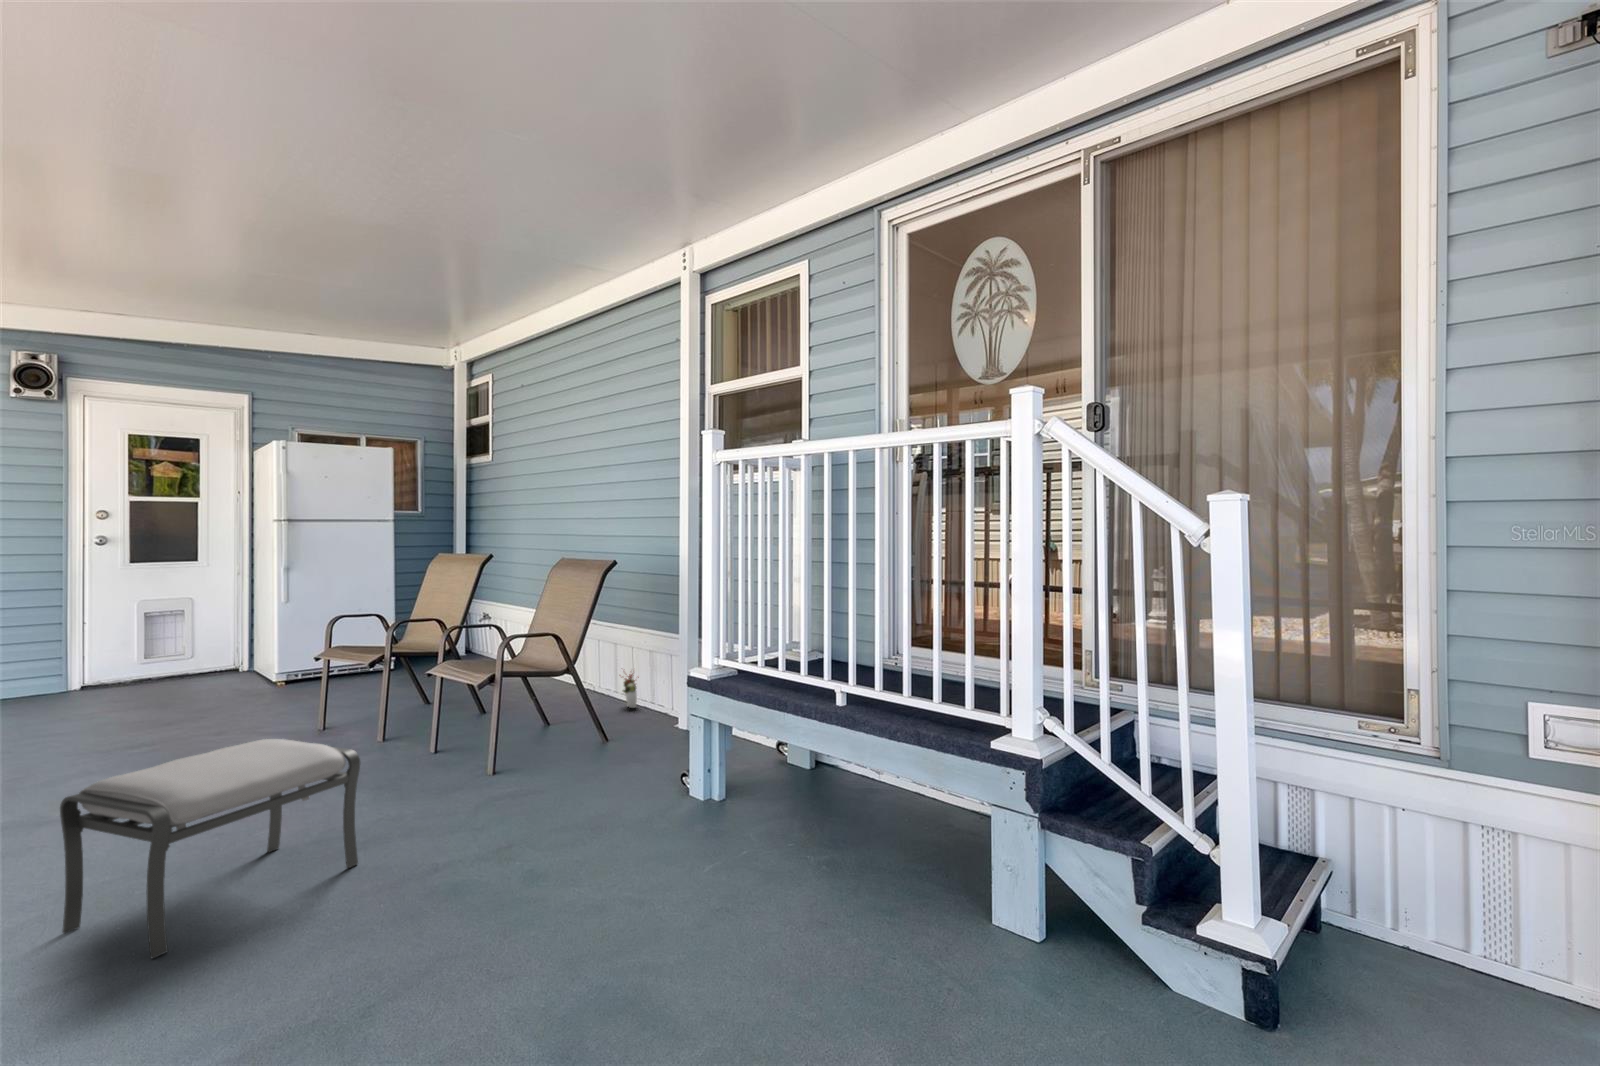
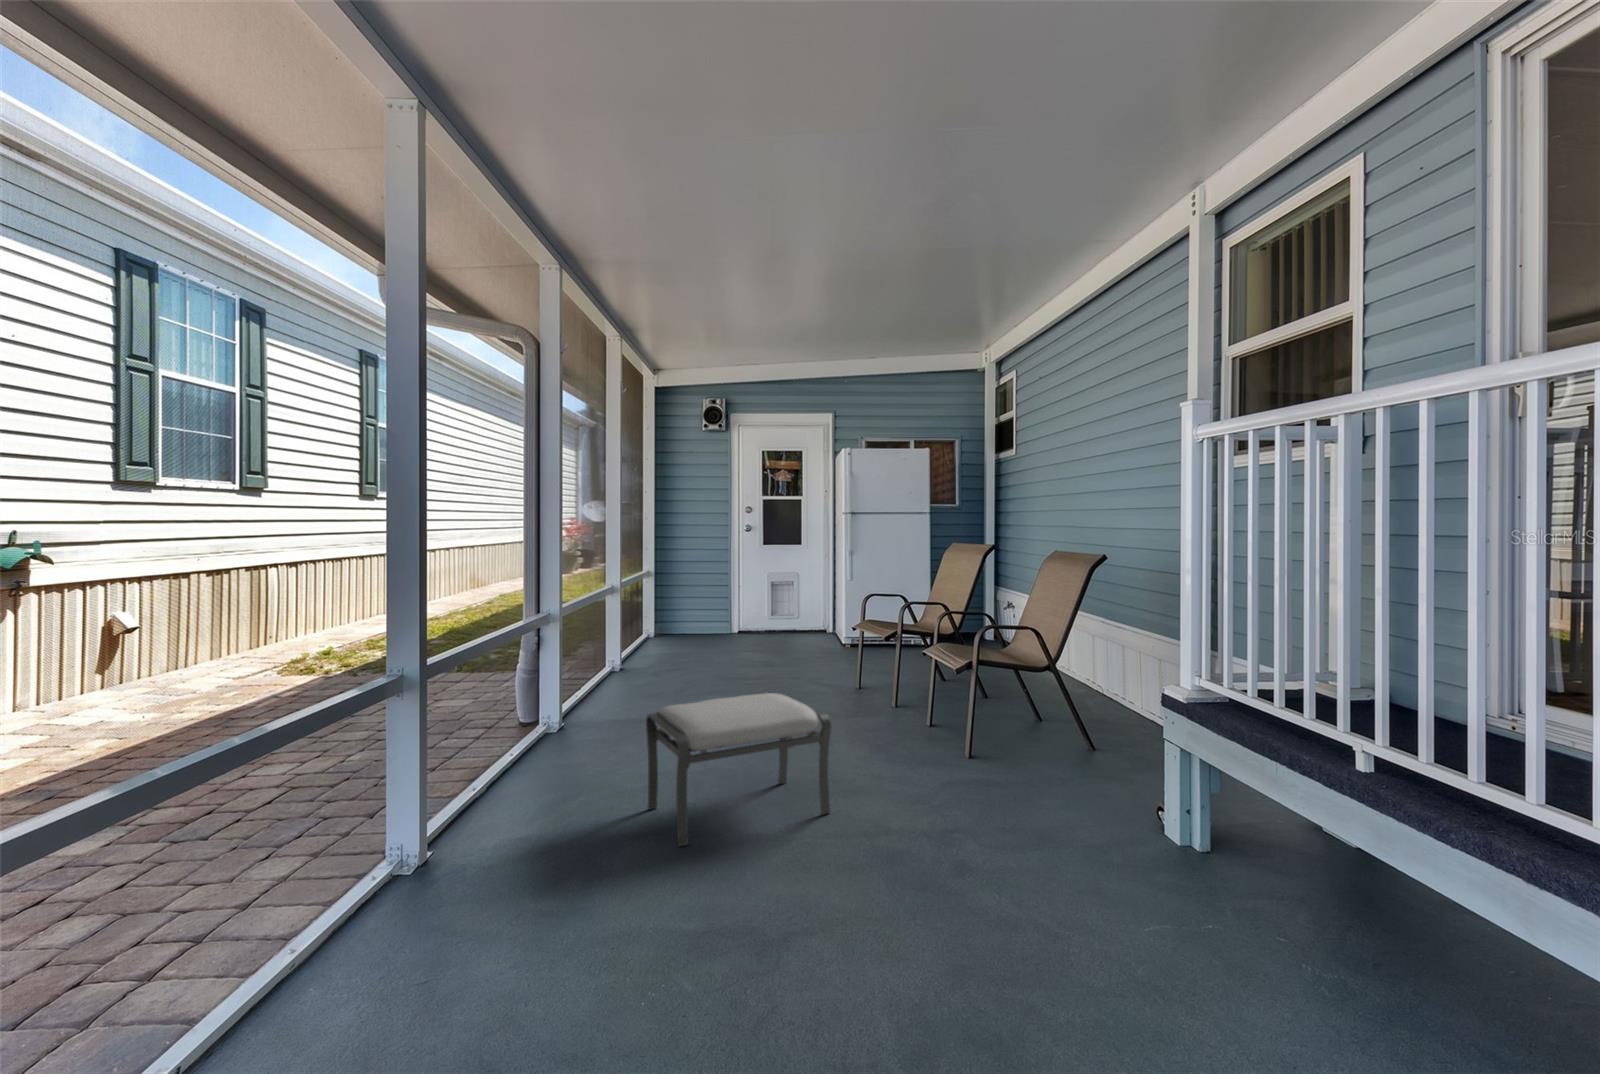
decorative plant: present [623,674,639,708] -> none [1123,670,1146,715]

